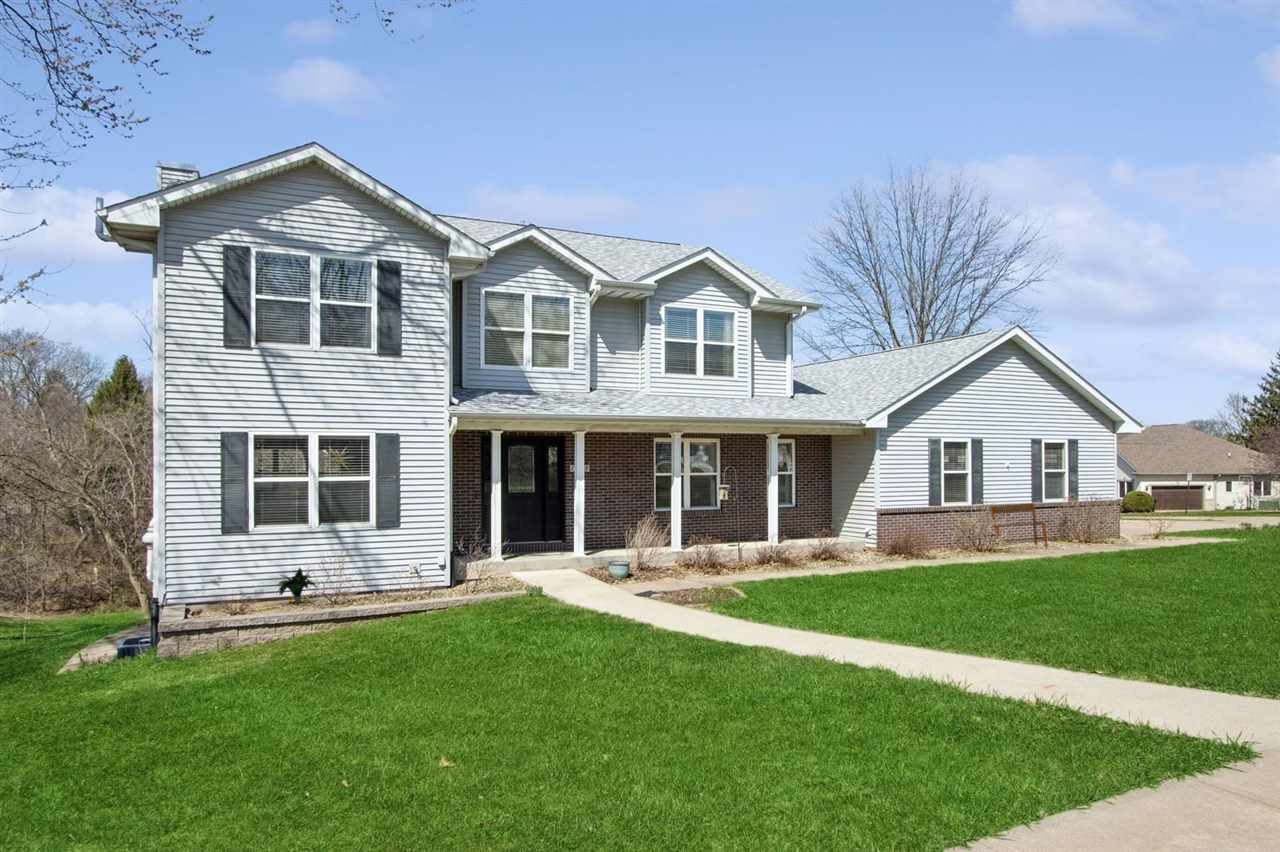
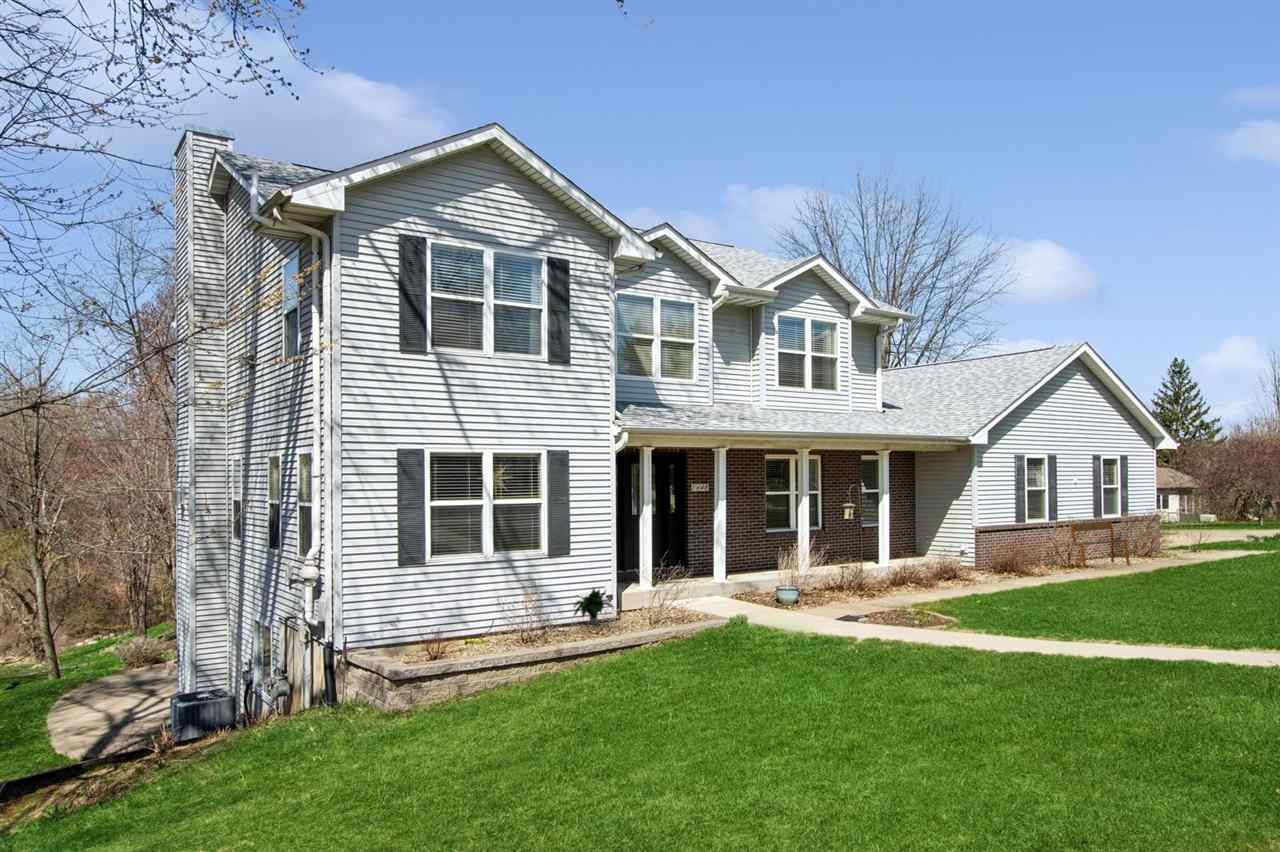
potted plant: present [277,568,316,603] -> present [574,588,613,625]

